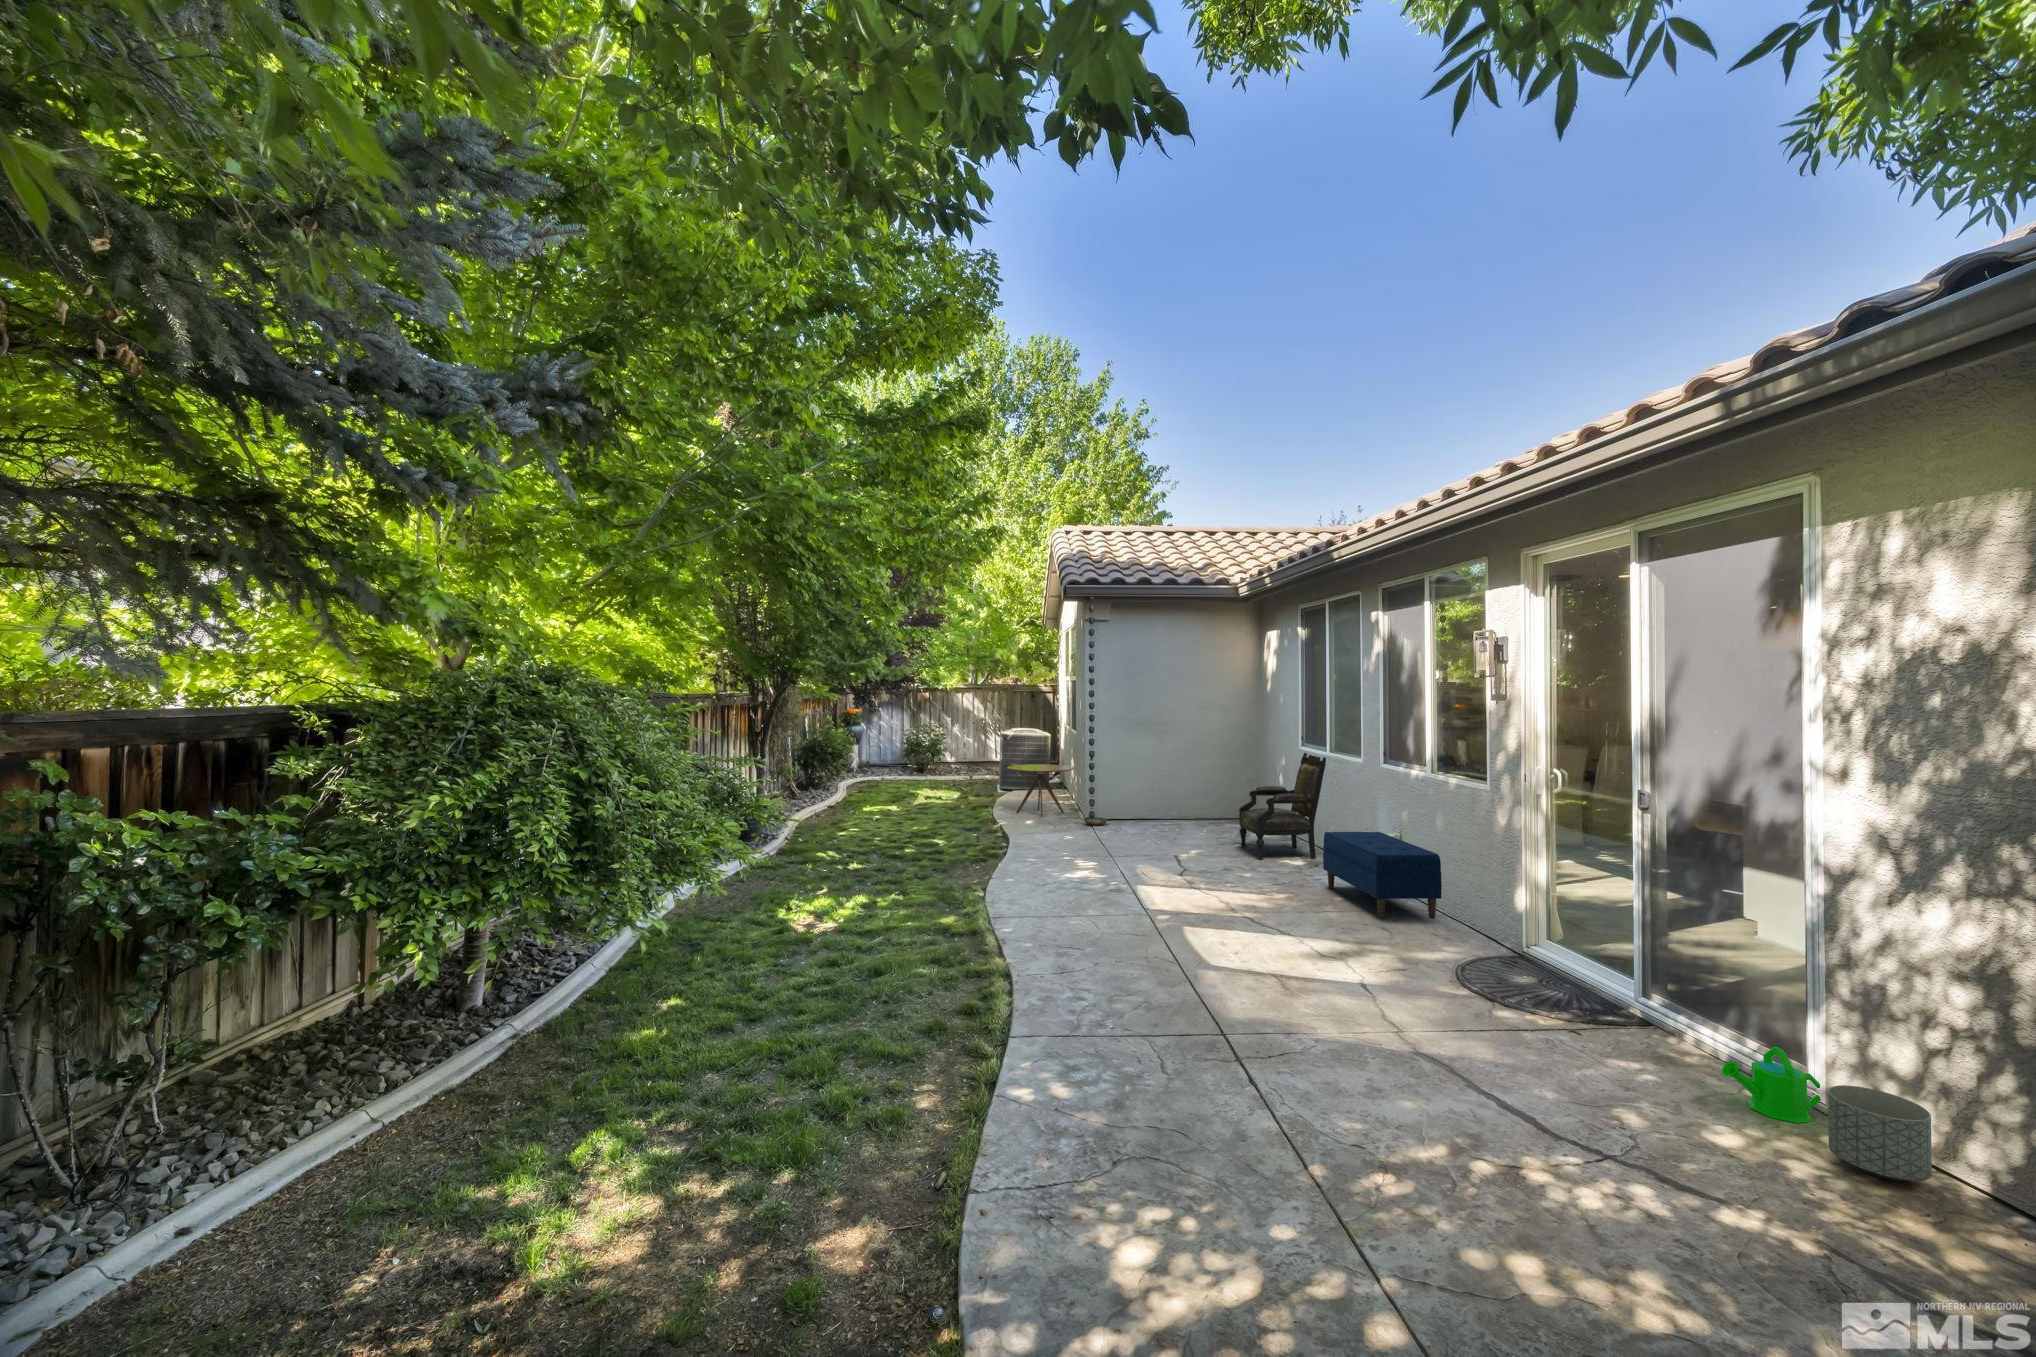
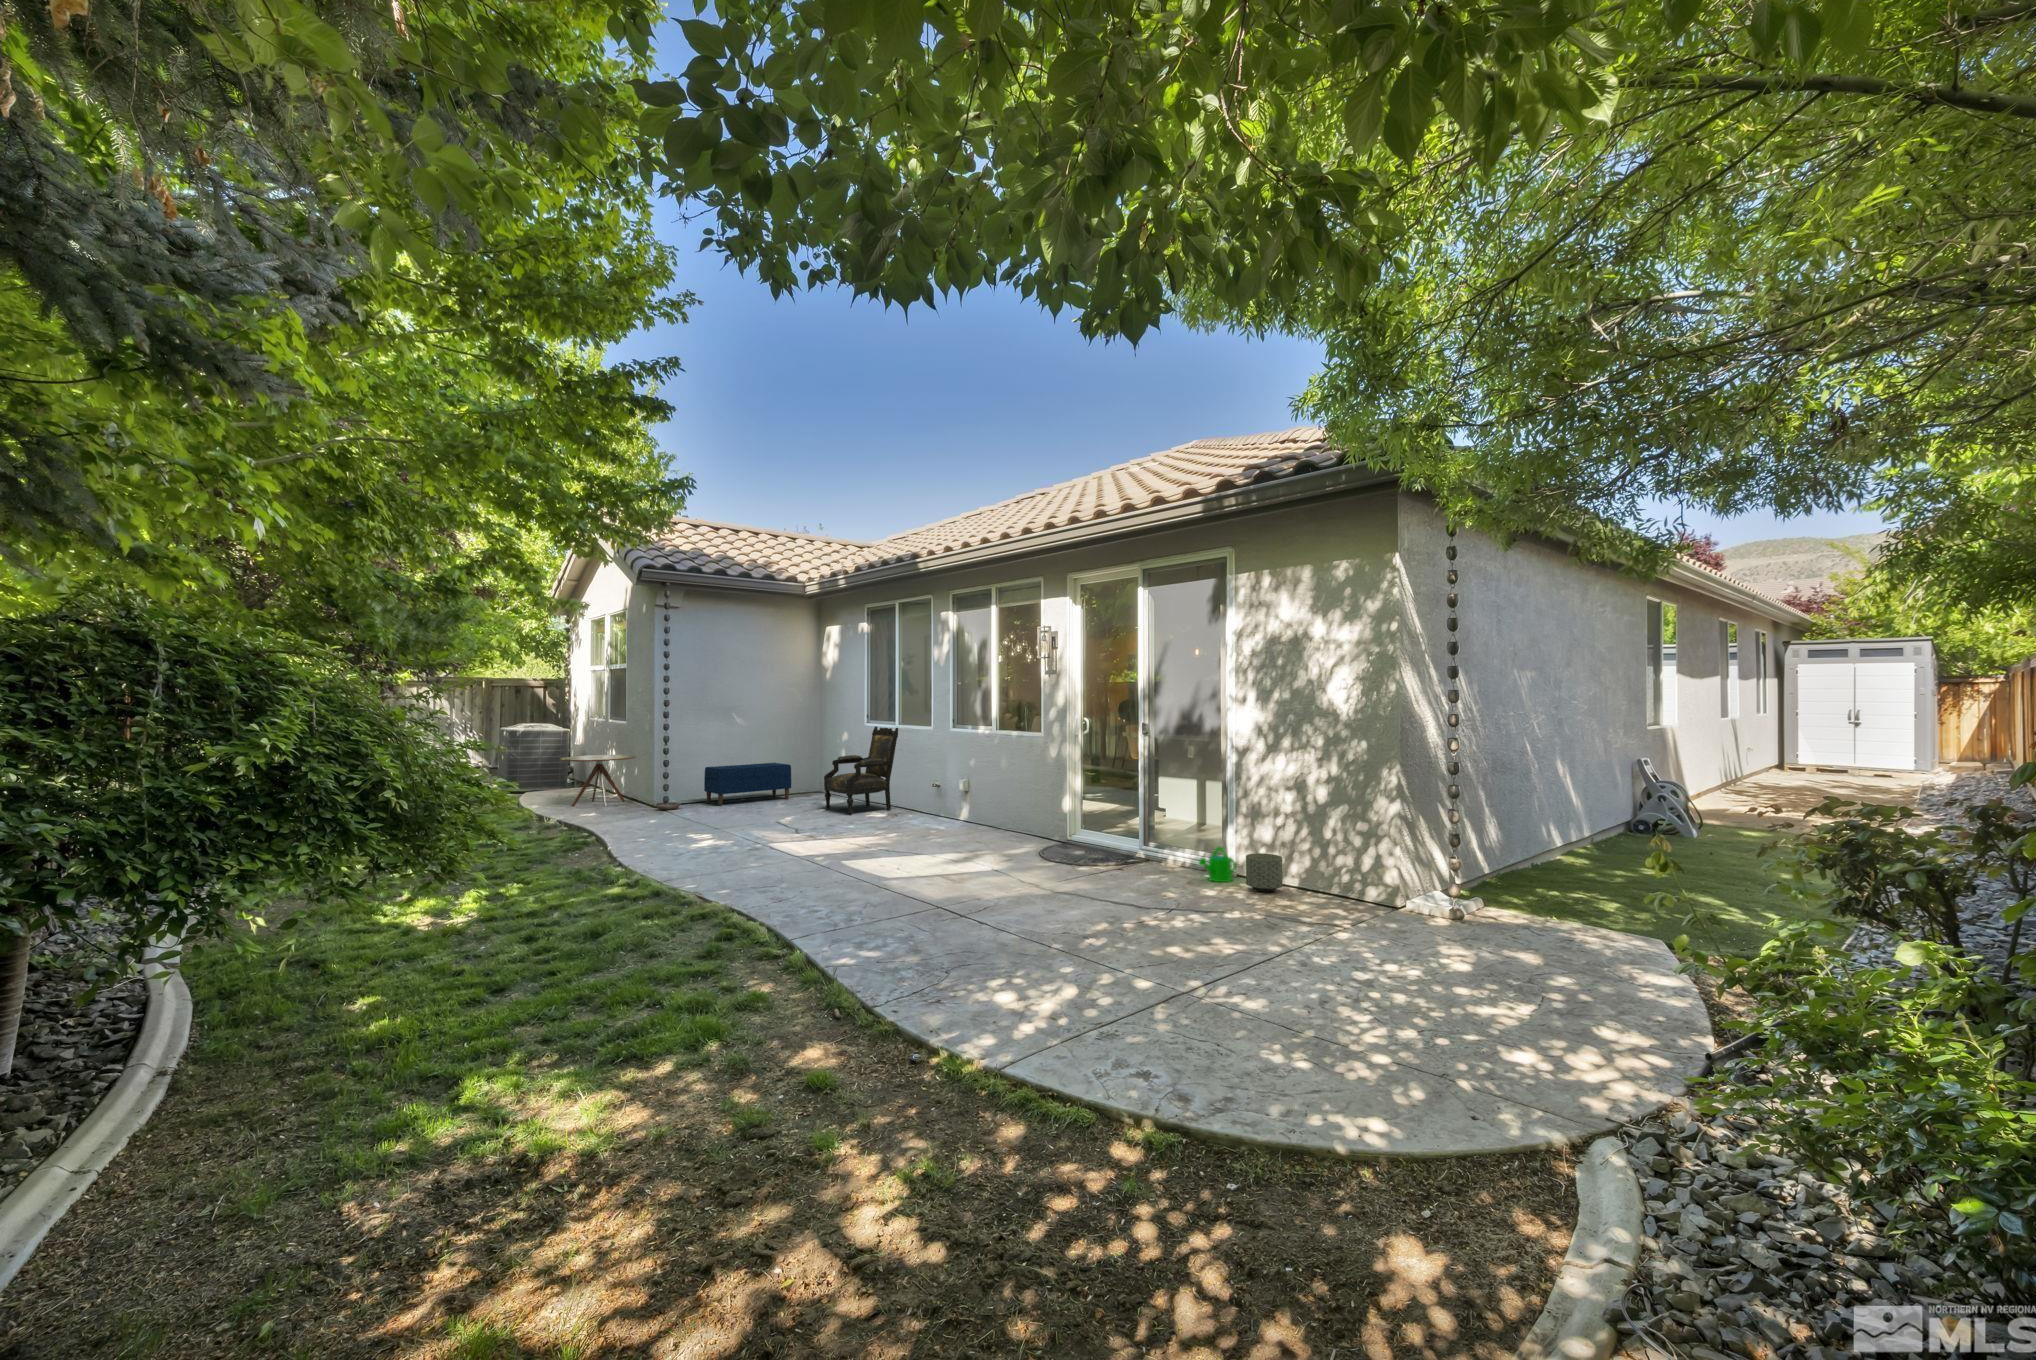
bench: present [1323,832,1442,919] -> present [704,763,791,806]

